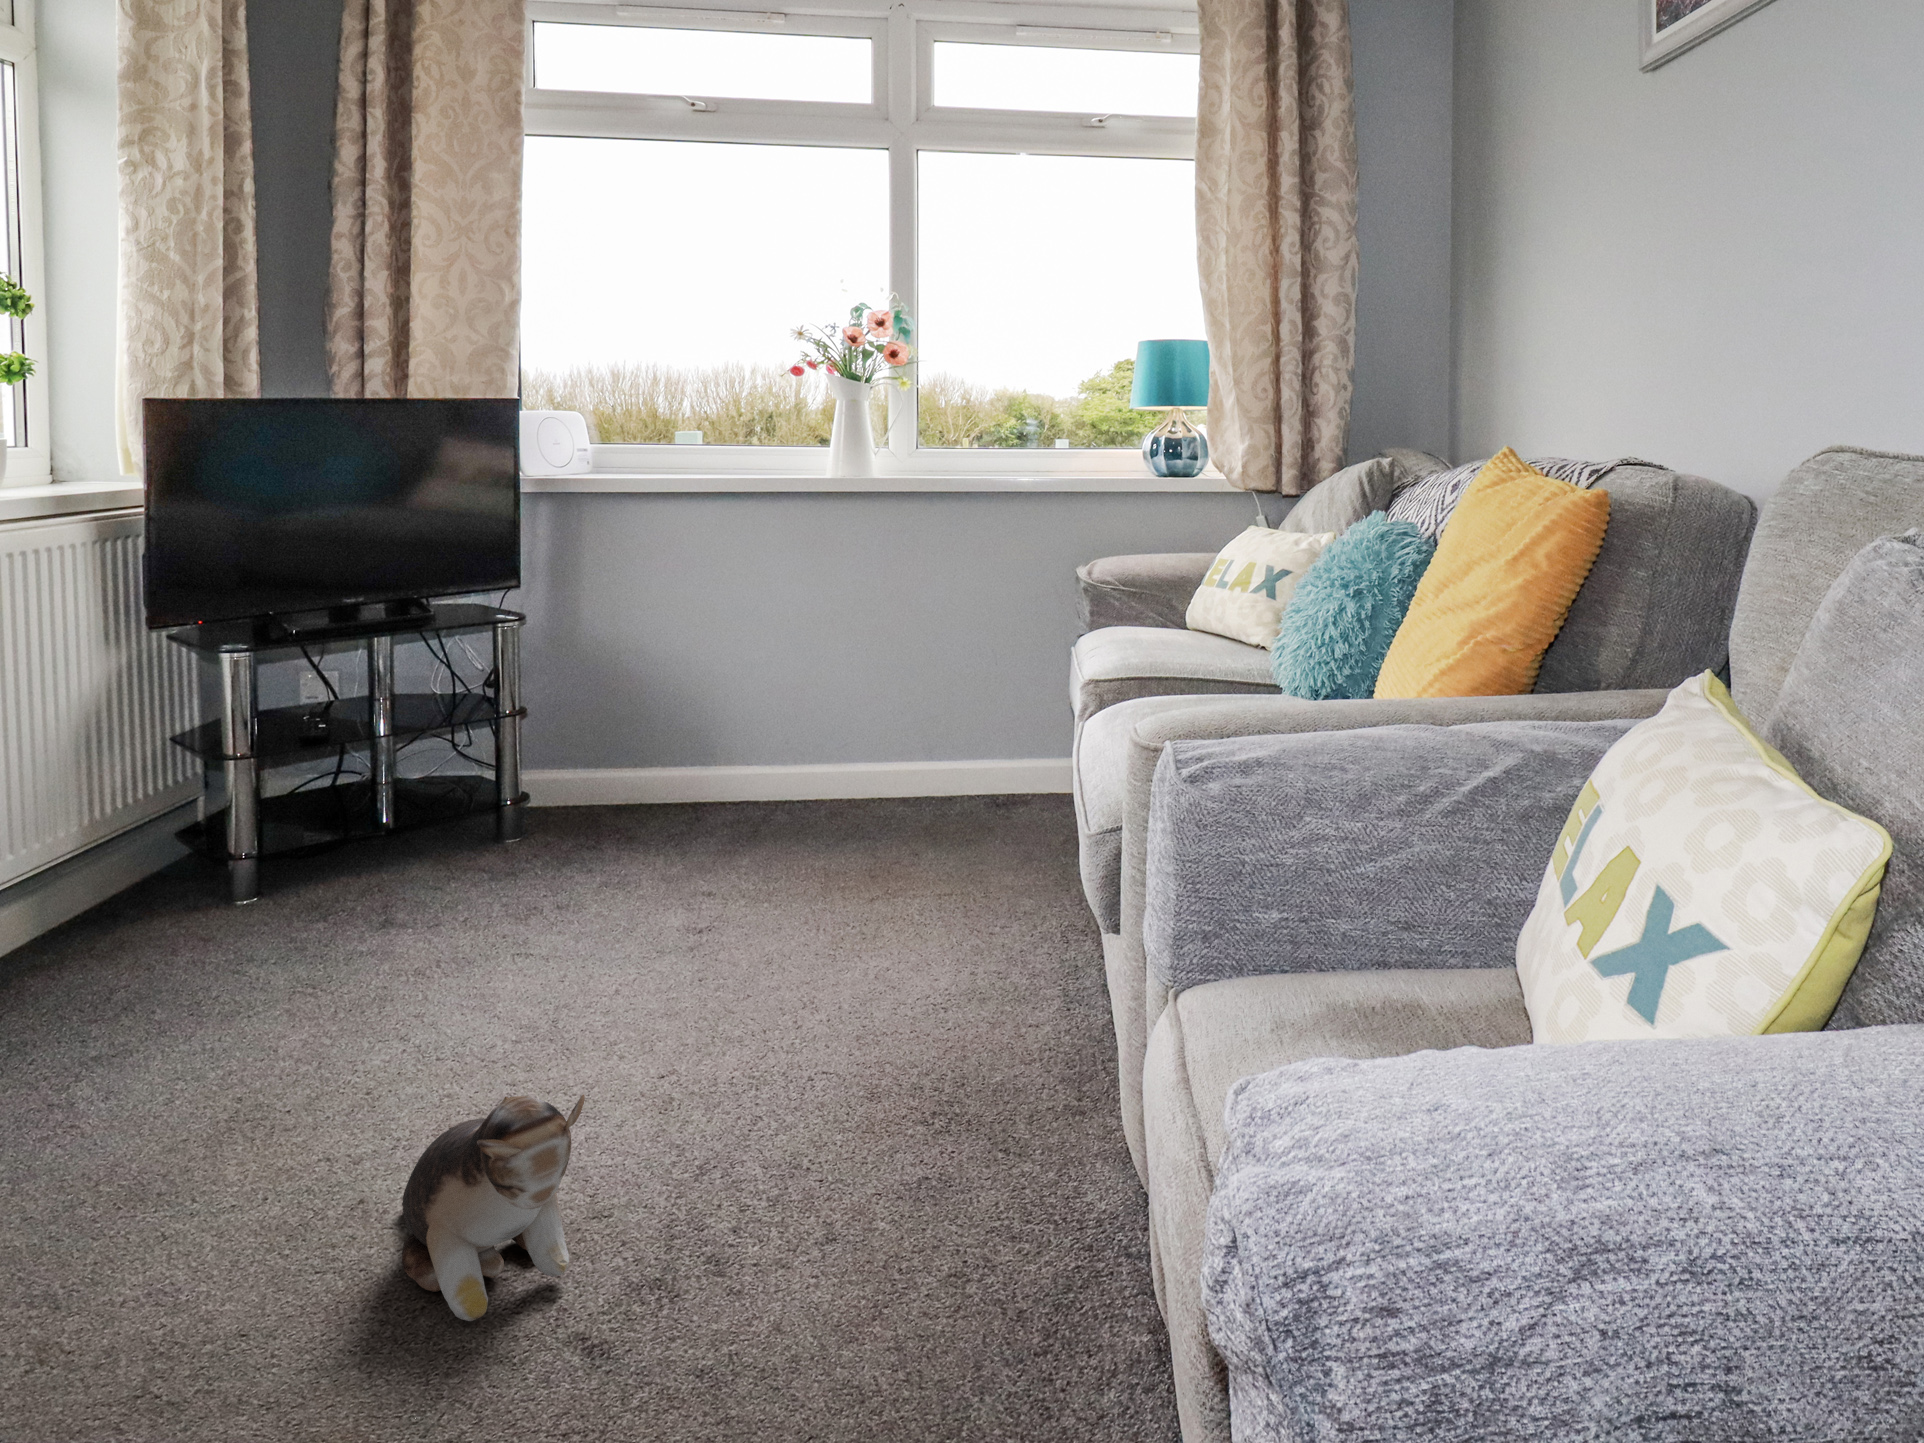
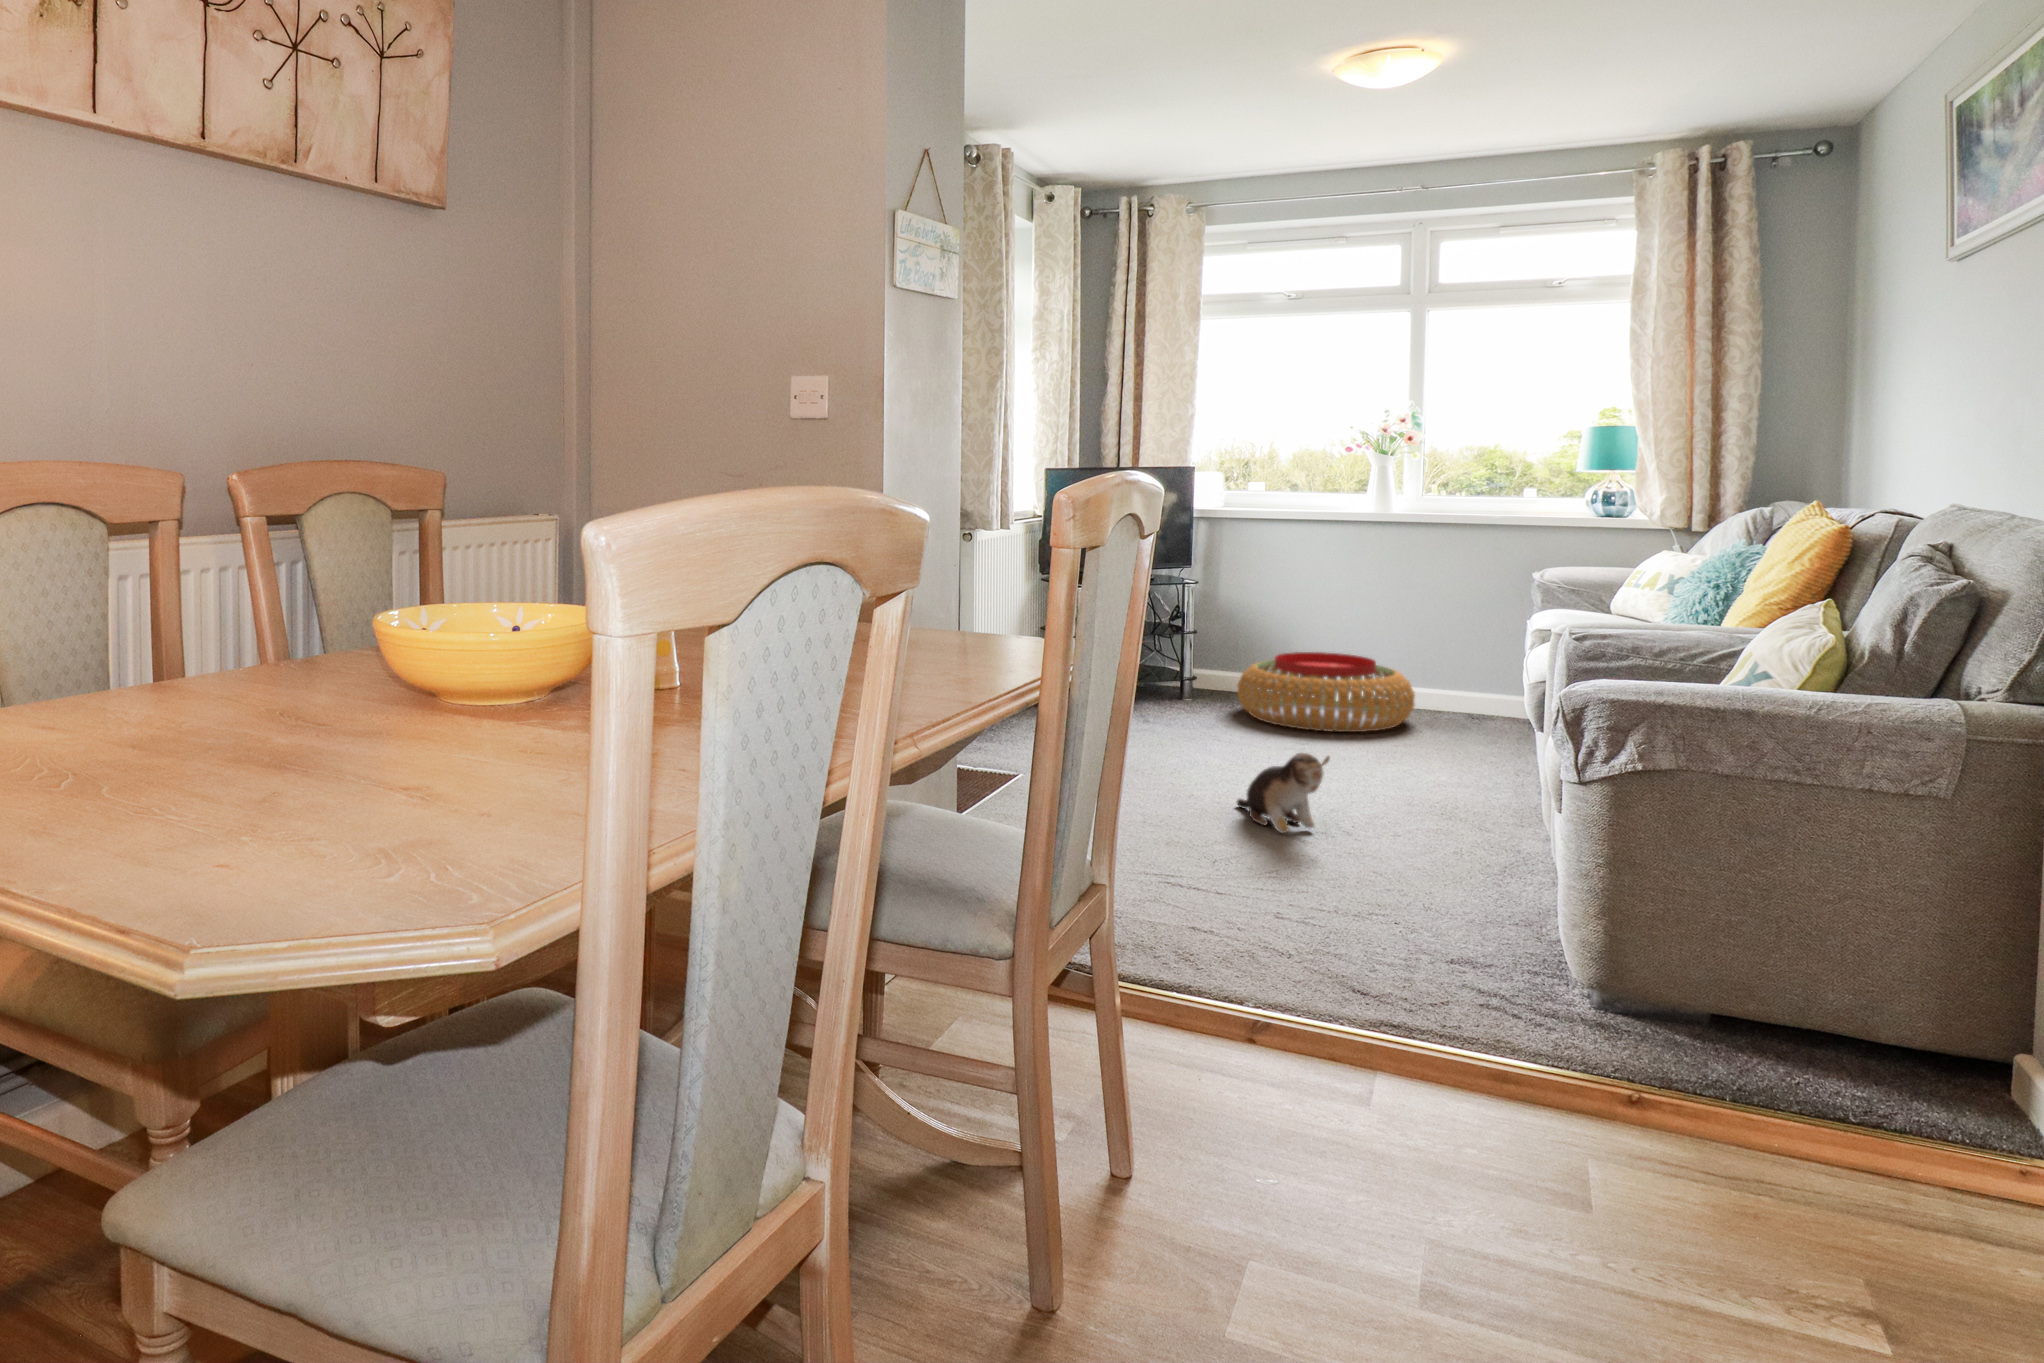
pouf: none [578,726,897,888] -> present [1237,652,1415,732]

